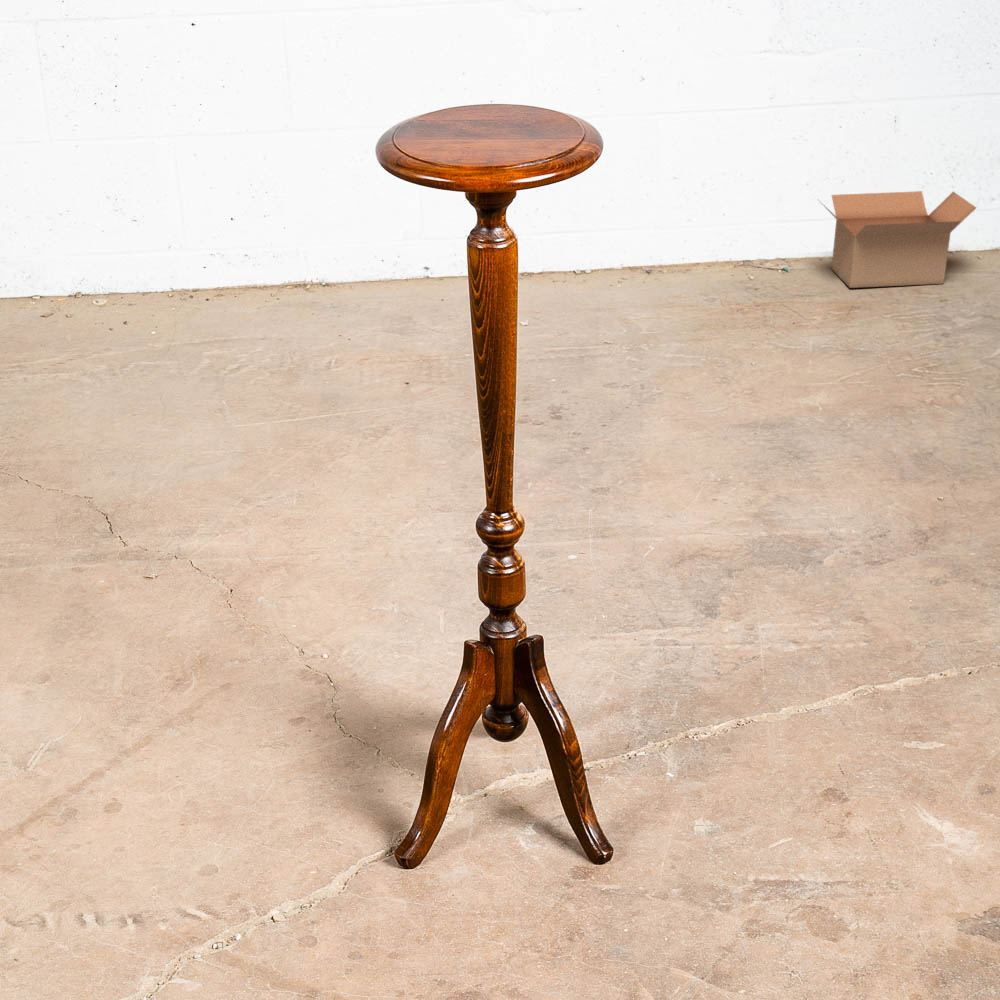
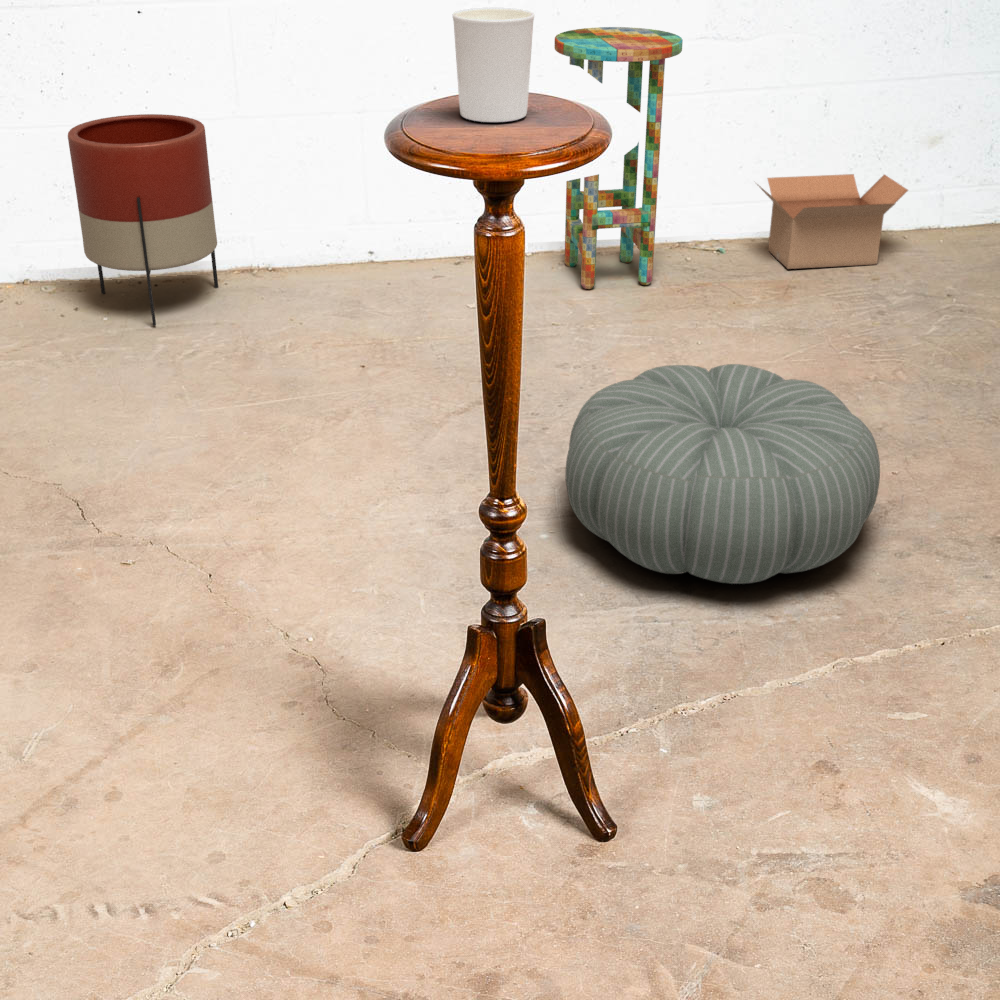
candle holder: none [444,19,526,134] -> present [453,7,534,122]
side table: none [610,42,740,307] -> present [554,27,683,289]
planter: none [126,131,274,339] -> present [68,114,218,326]
pouf: none [594,383,917,607] -> present [565,364,880,584]

